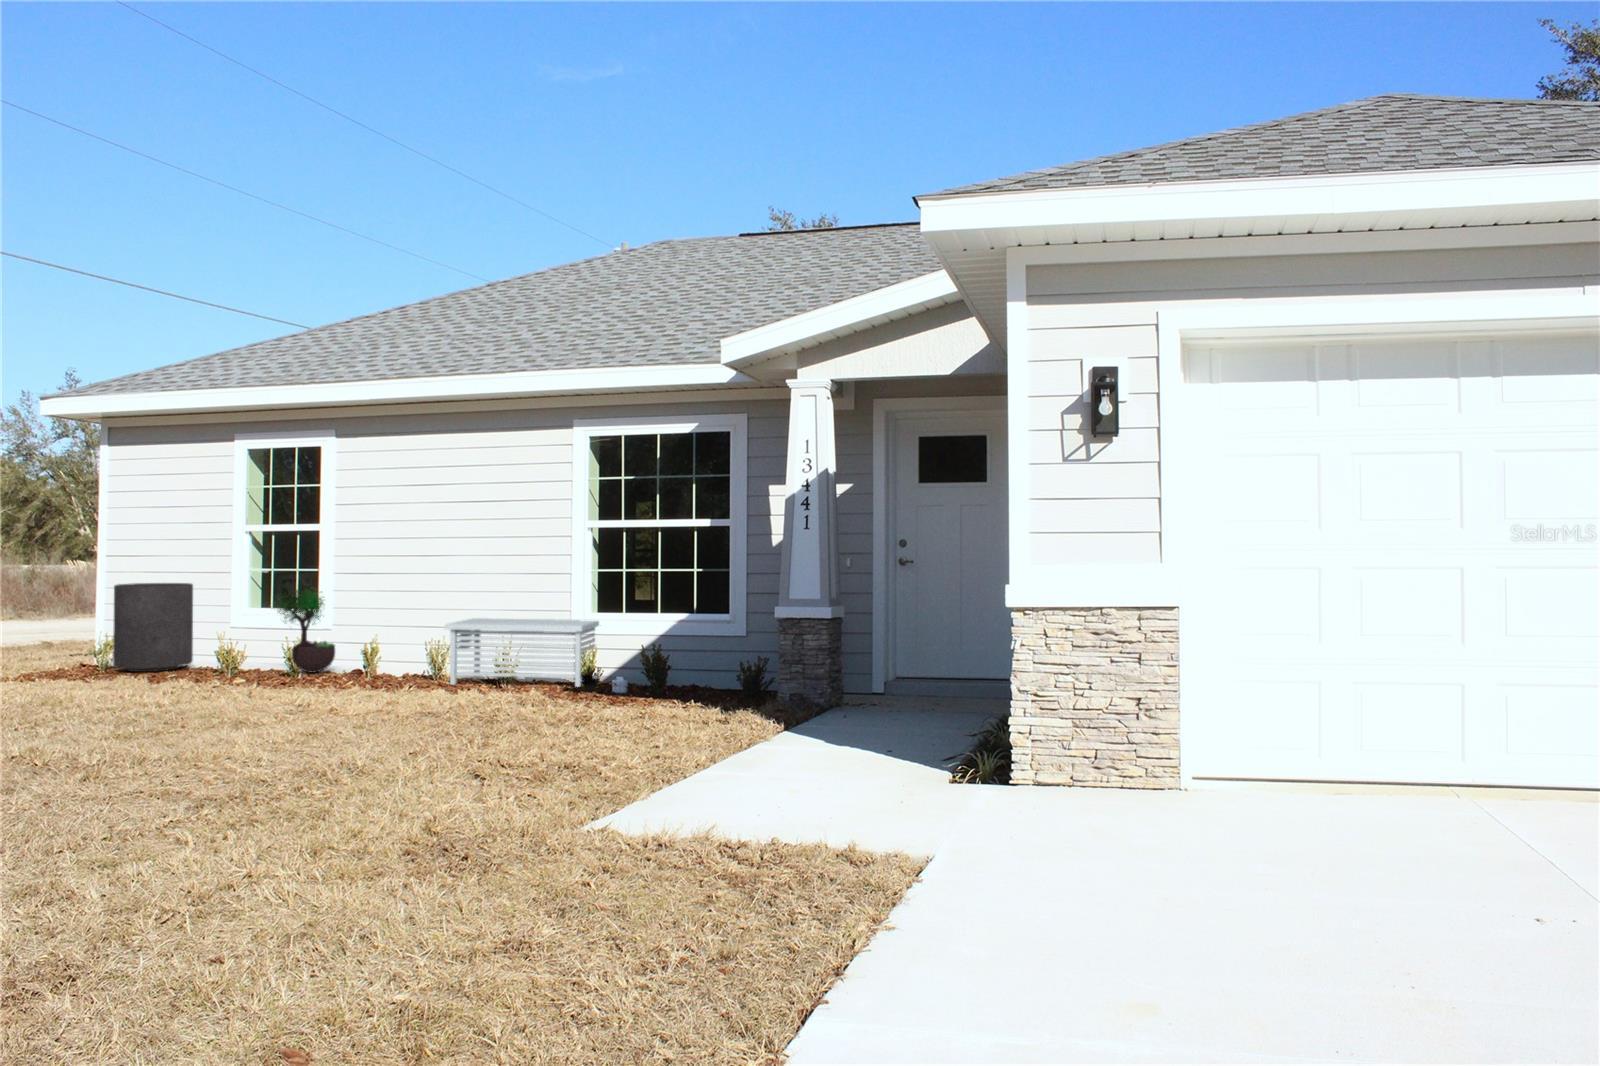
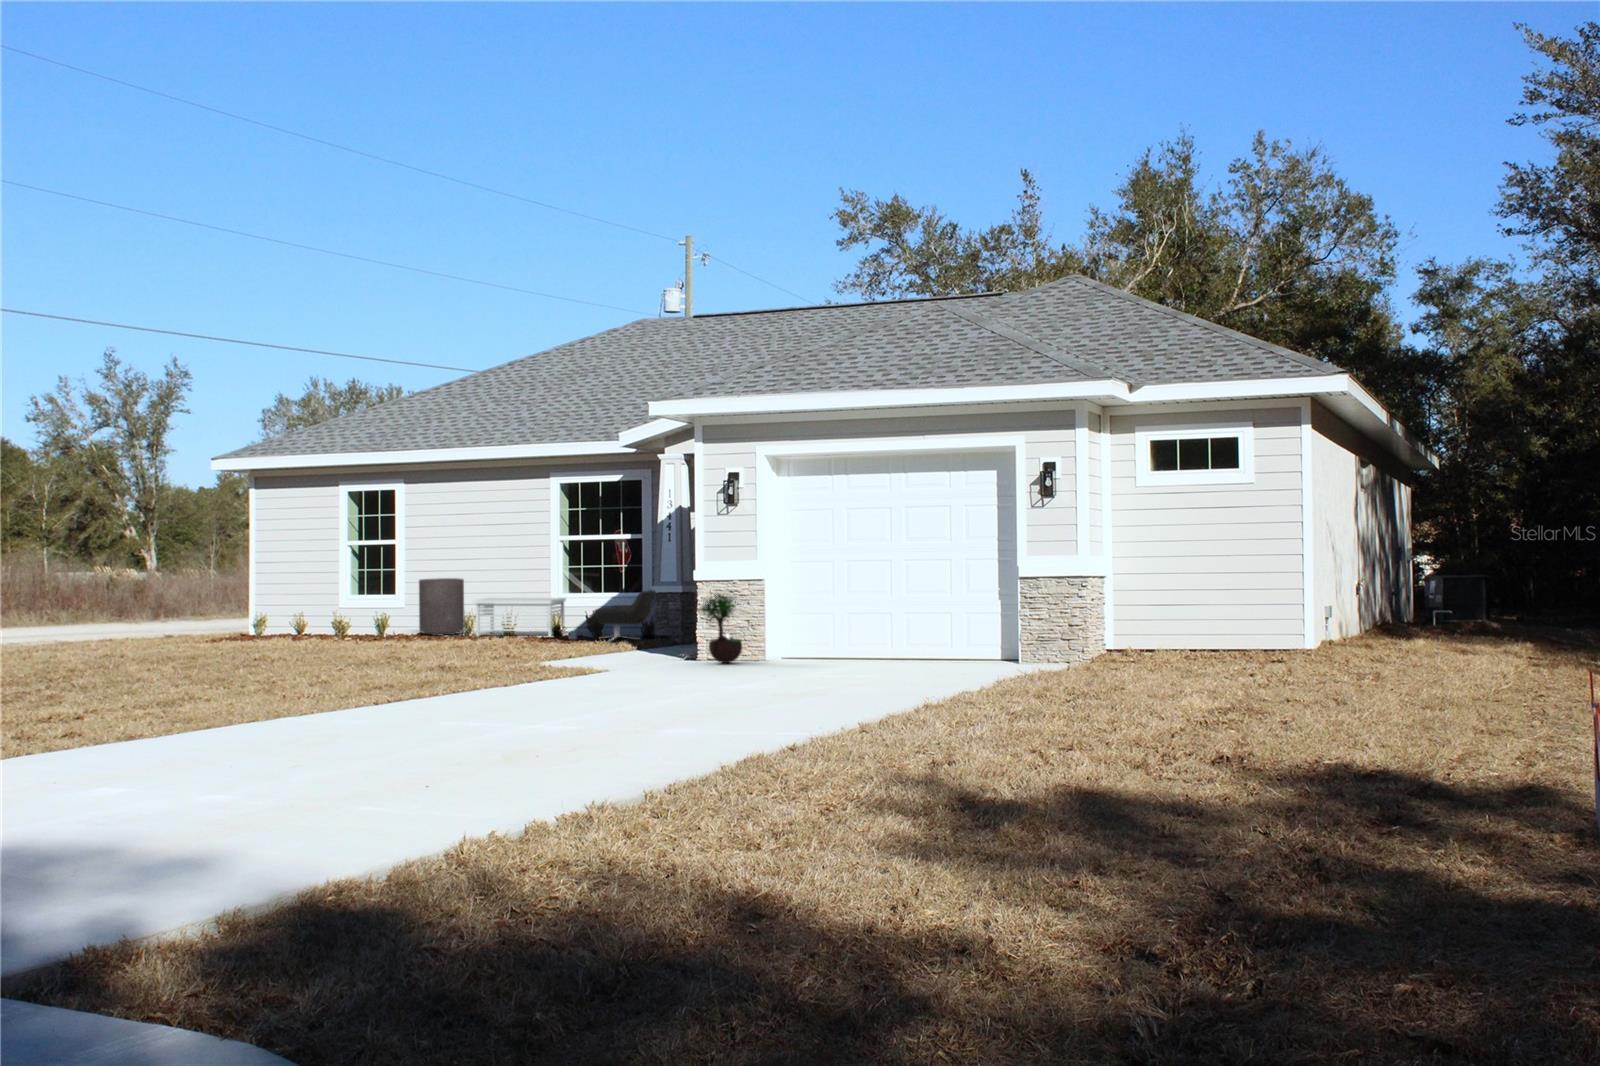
trash can: present [113,583,193,672] -> present [419,578,464,635]
potted tree: present [278,586,335,673] -> present [698,592,742,663]
lounge chair: none [659,610,767,700] -> present [595,590,655,640]

